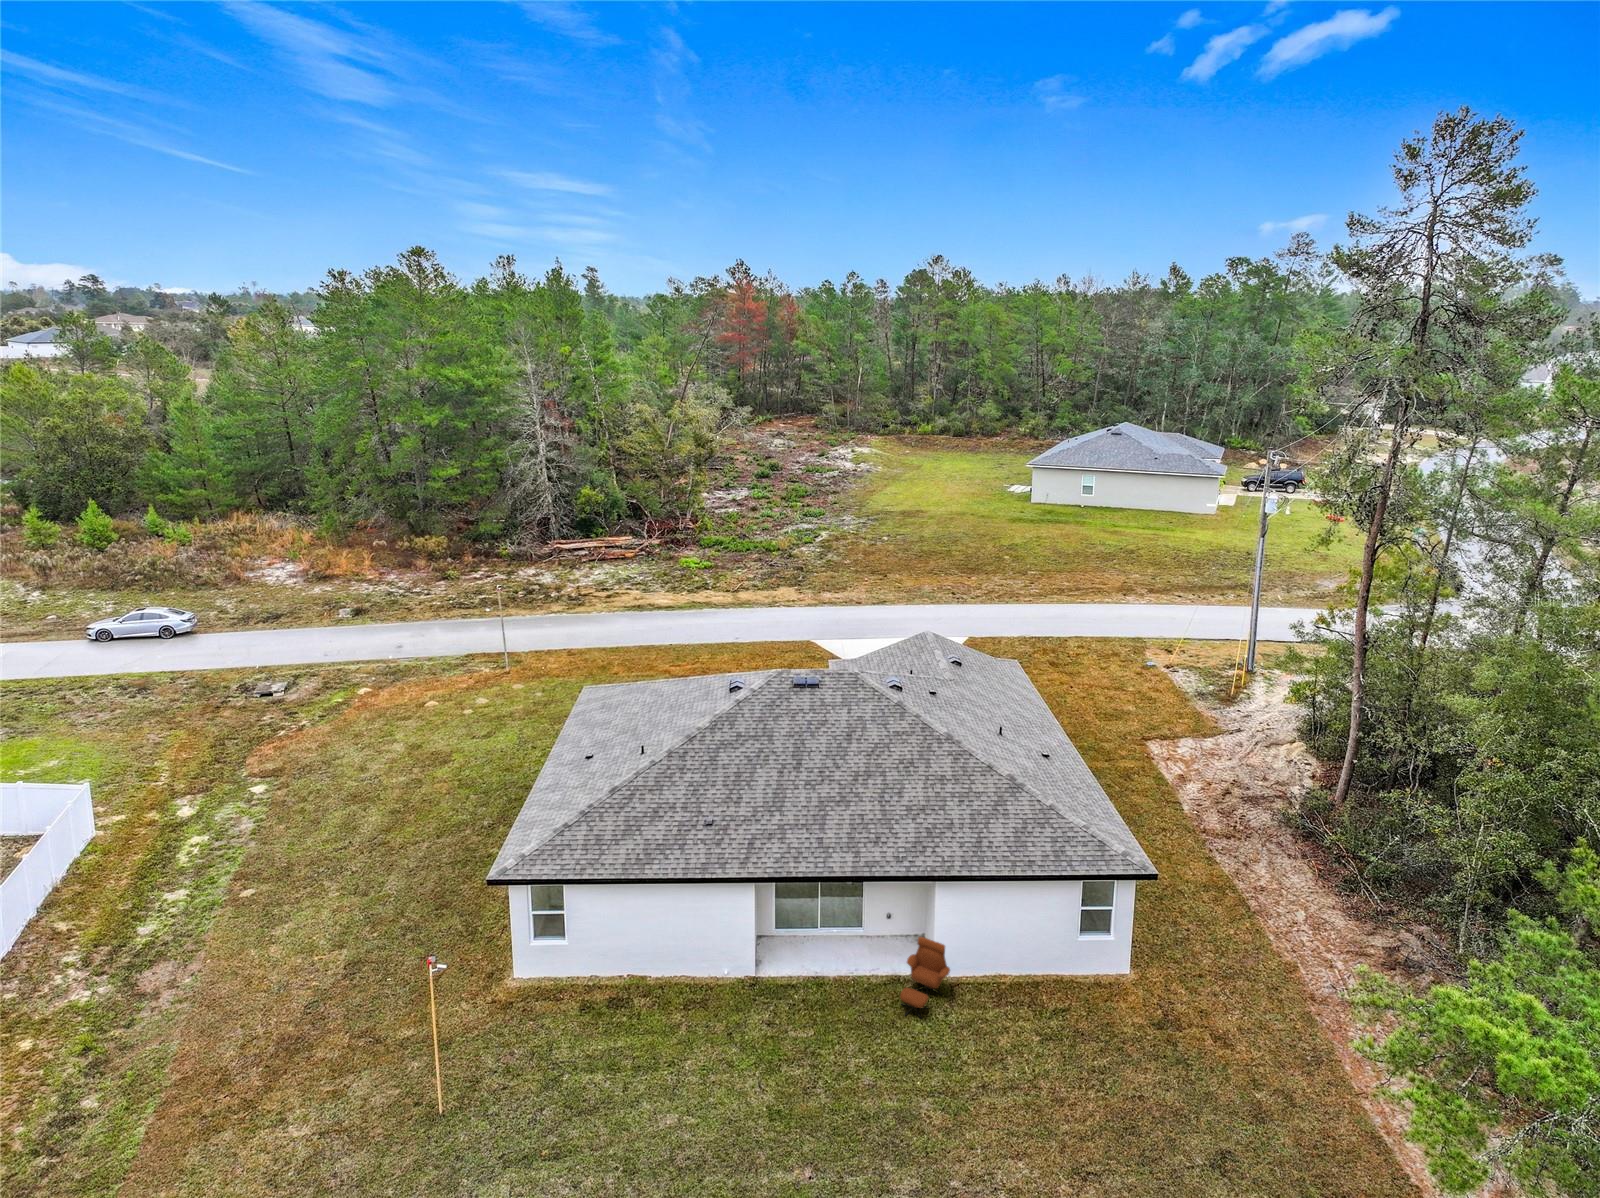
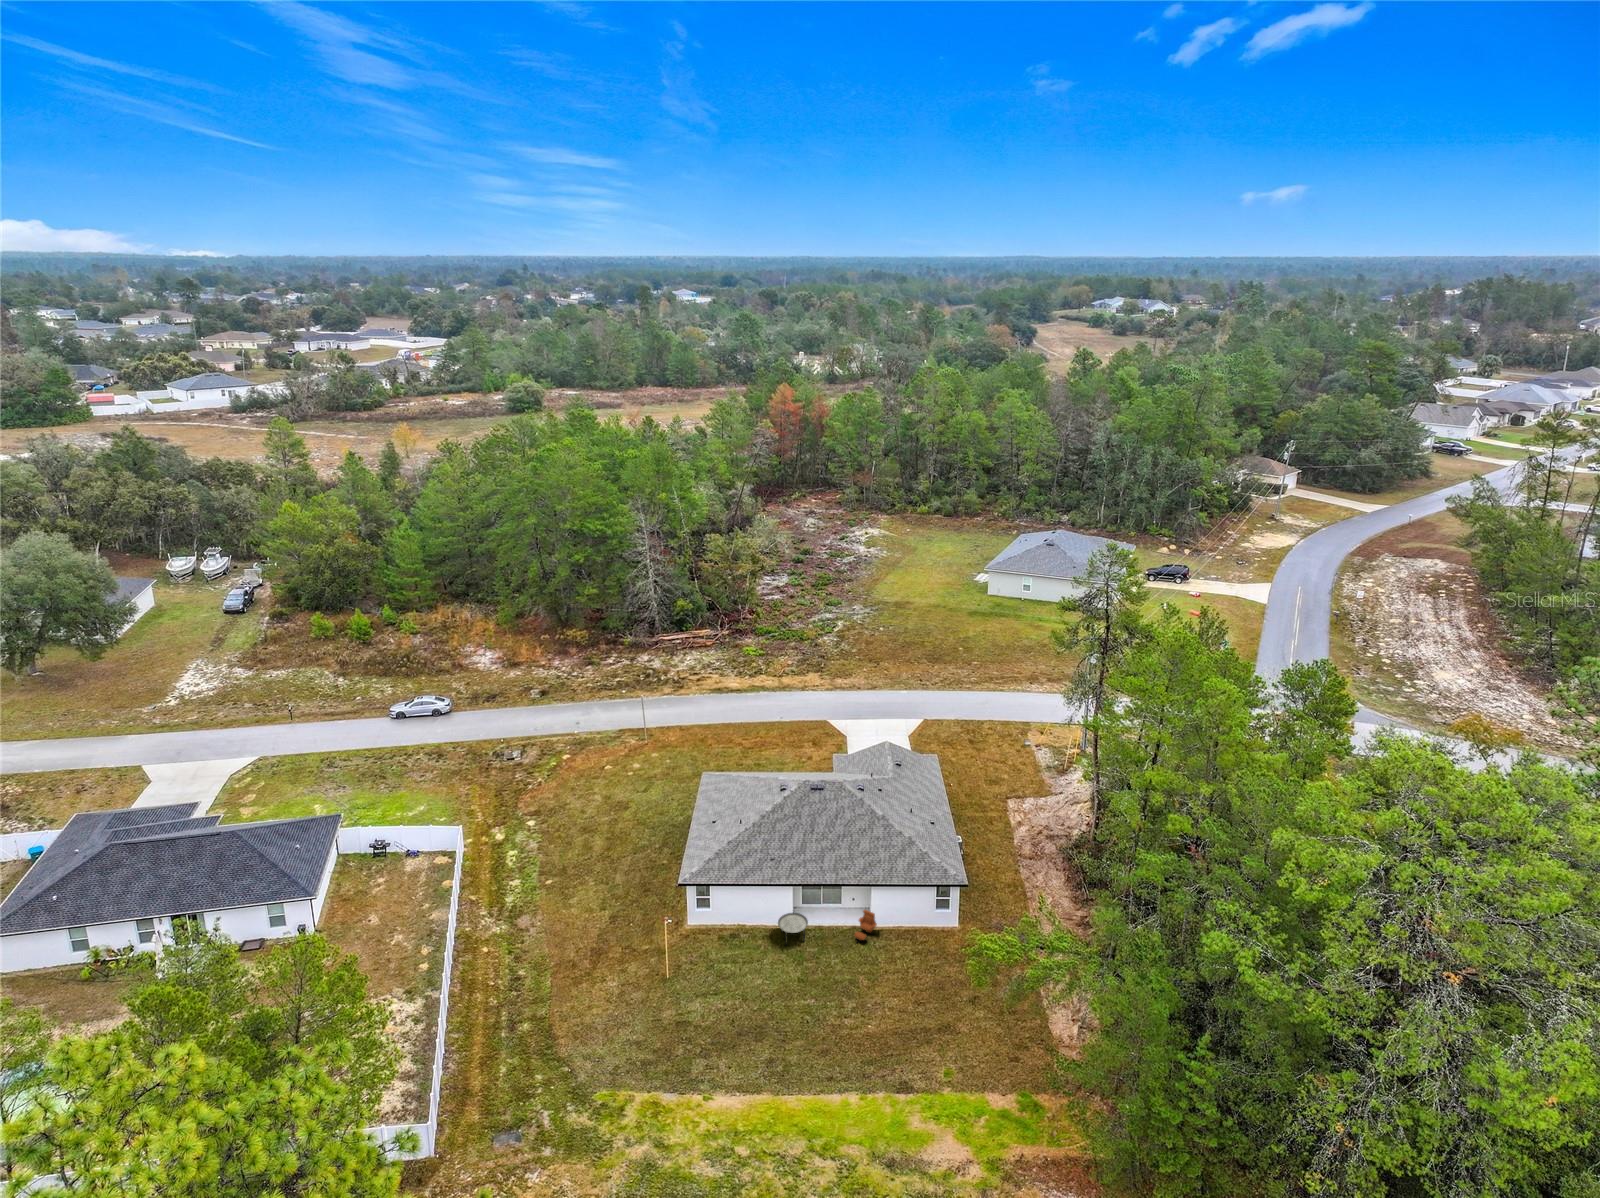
round table: none [723,947,793,1024] -> present [778,913,808,945]

